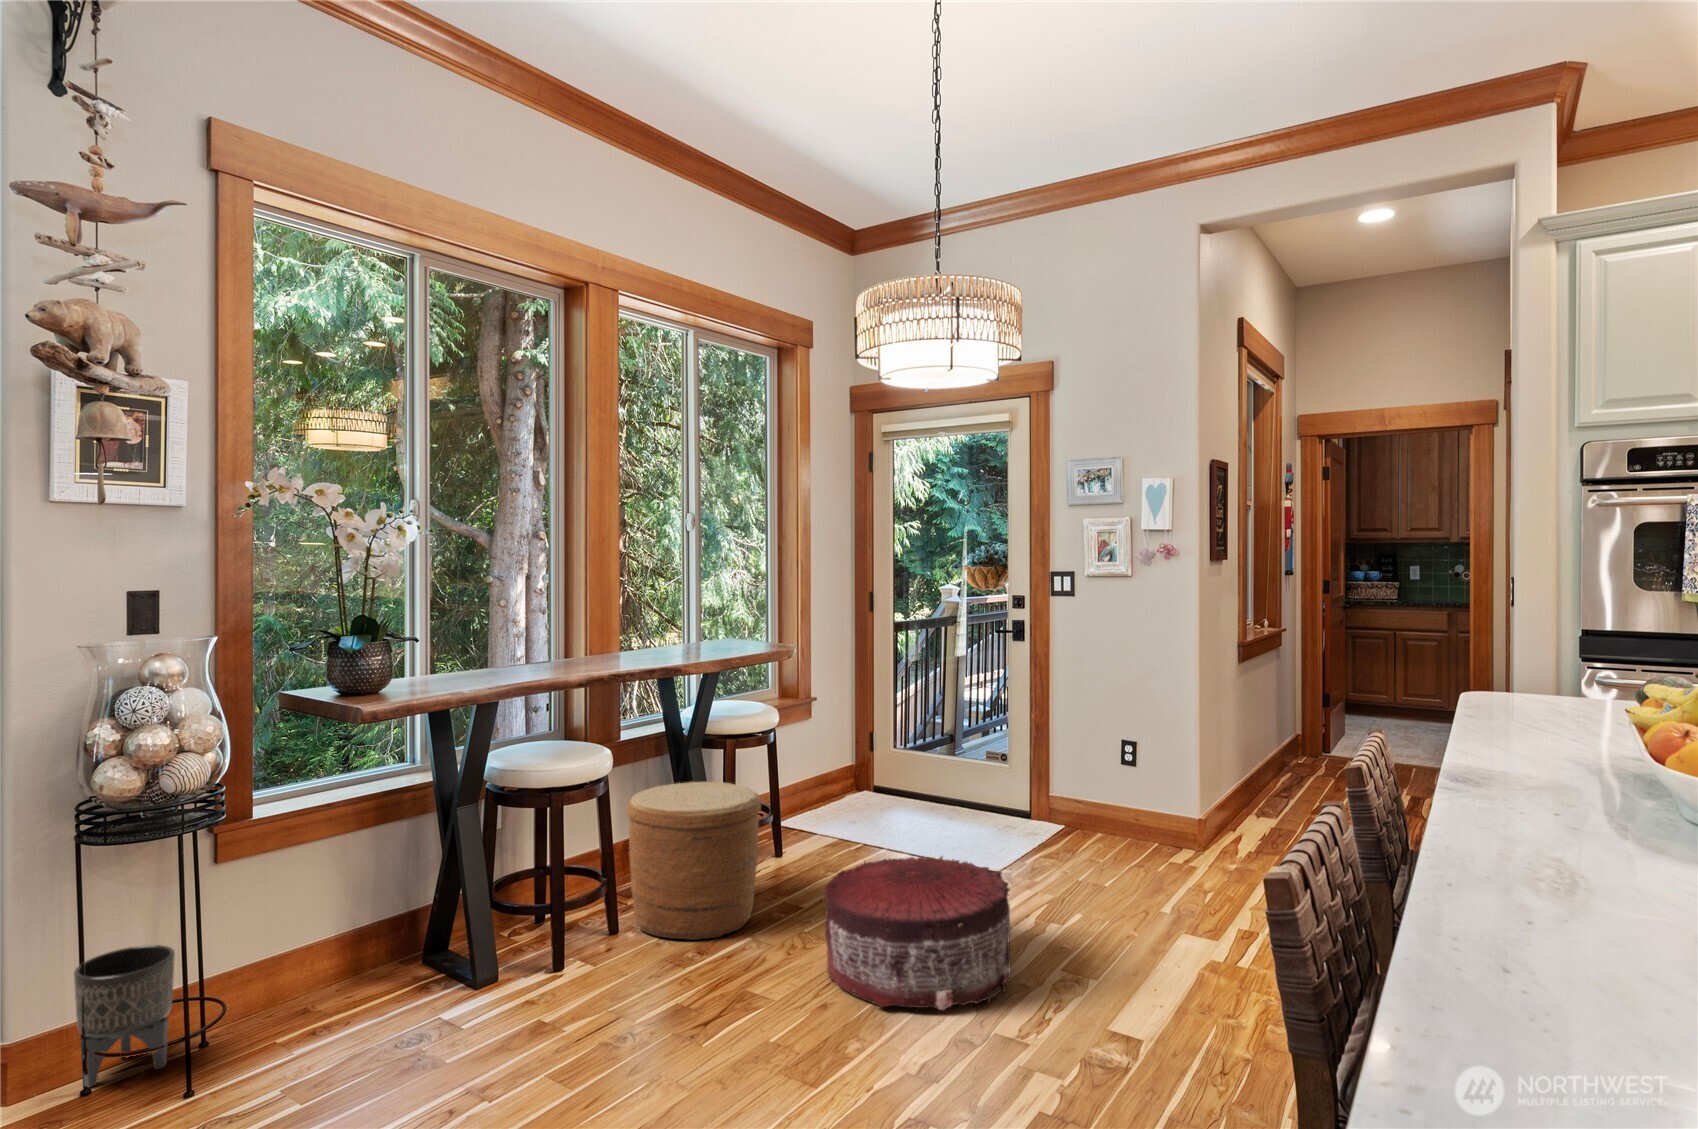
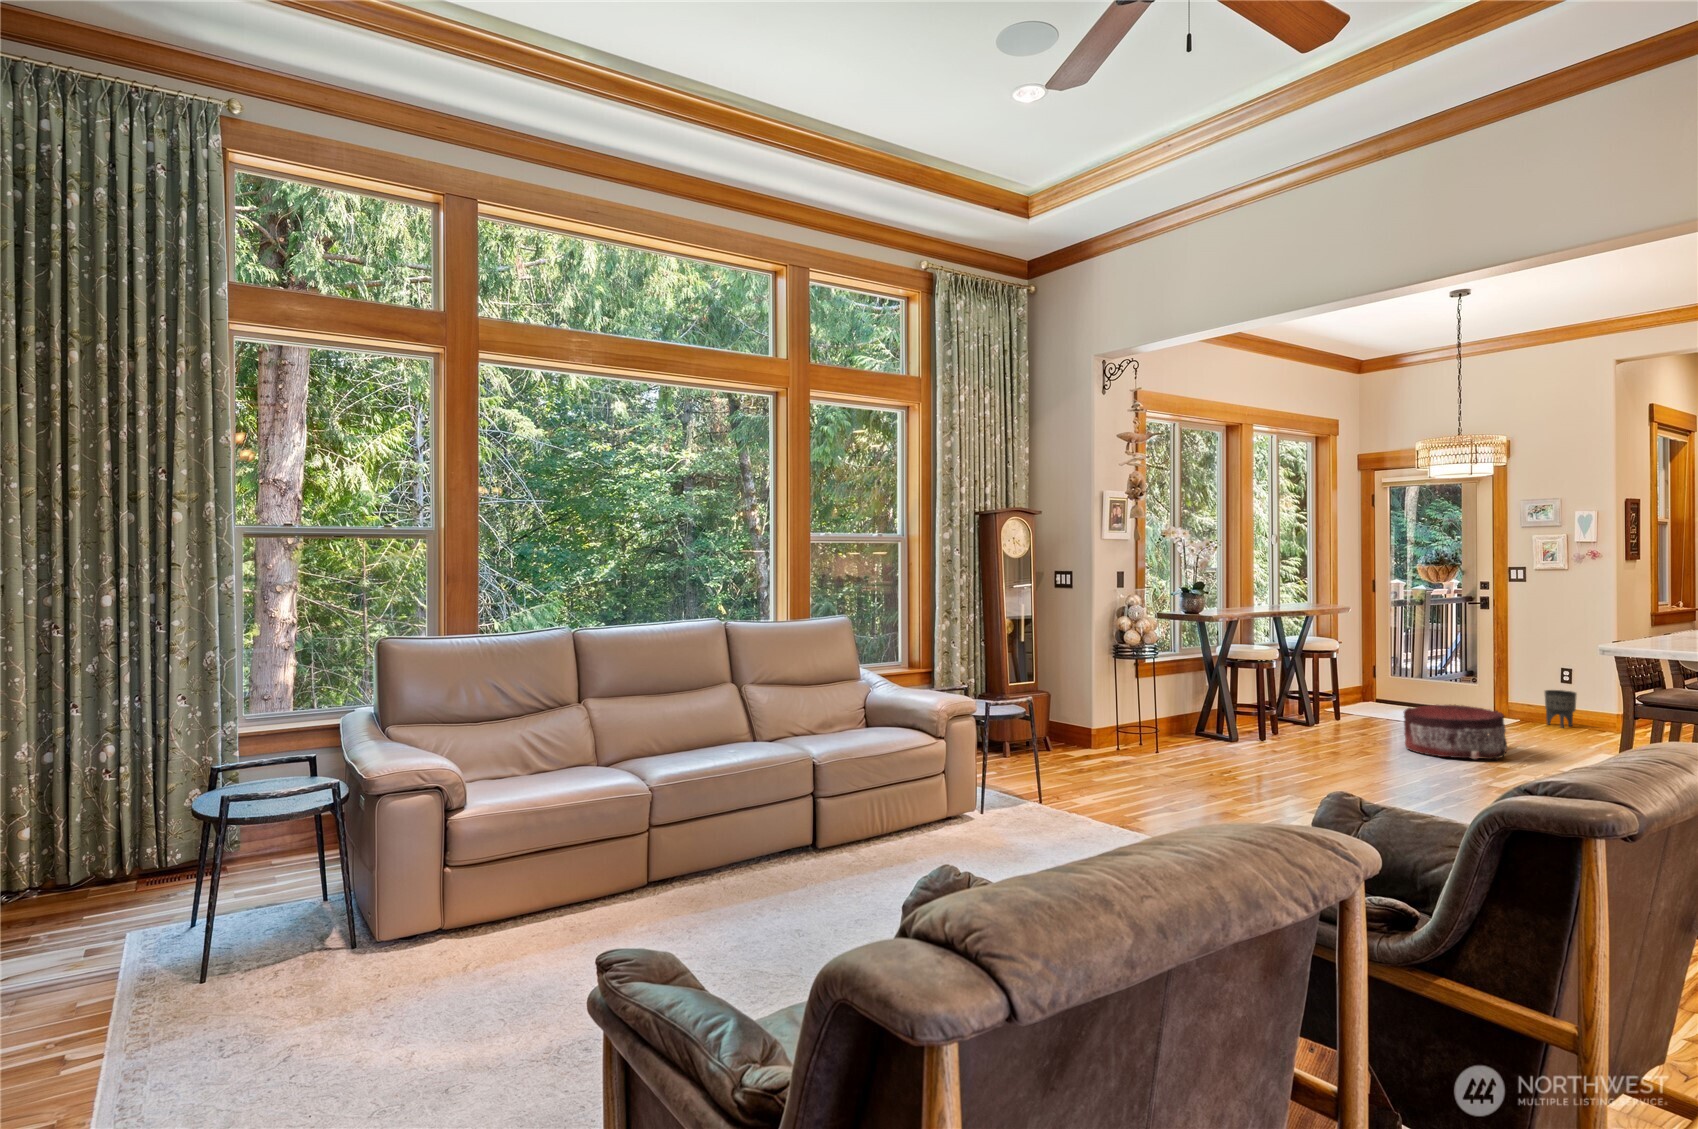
woven basket: present [627,782,761,940] -> none [1285,671,1356,739]
planter: present [74,945,175,1088] -> present [1545,690,1577,728]

